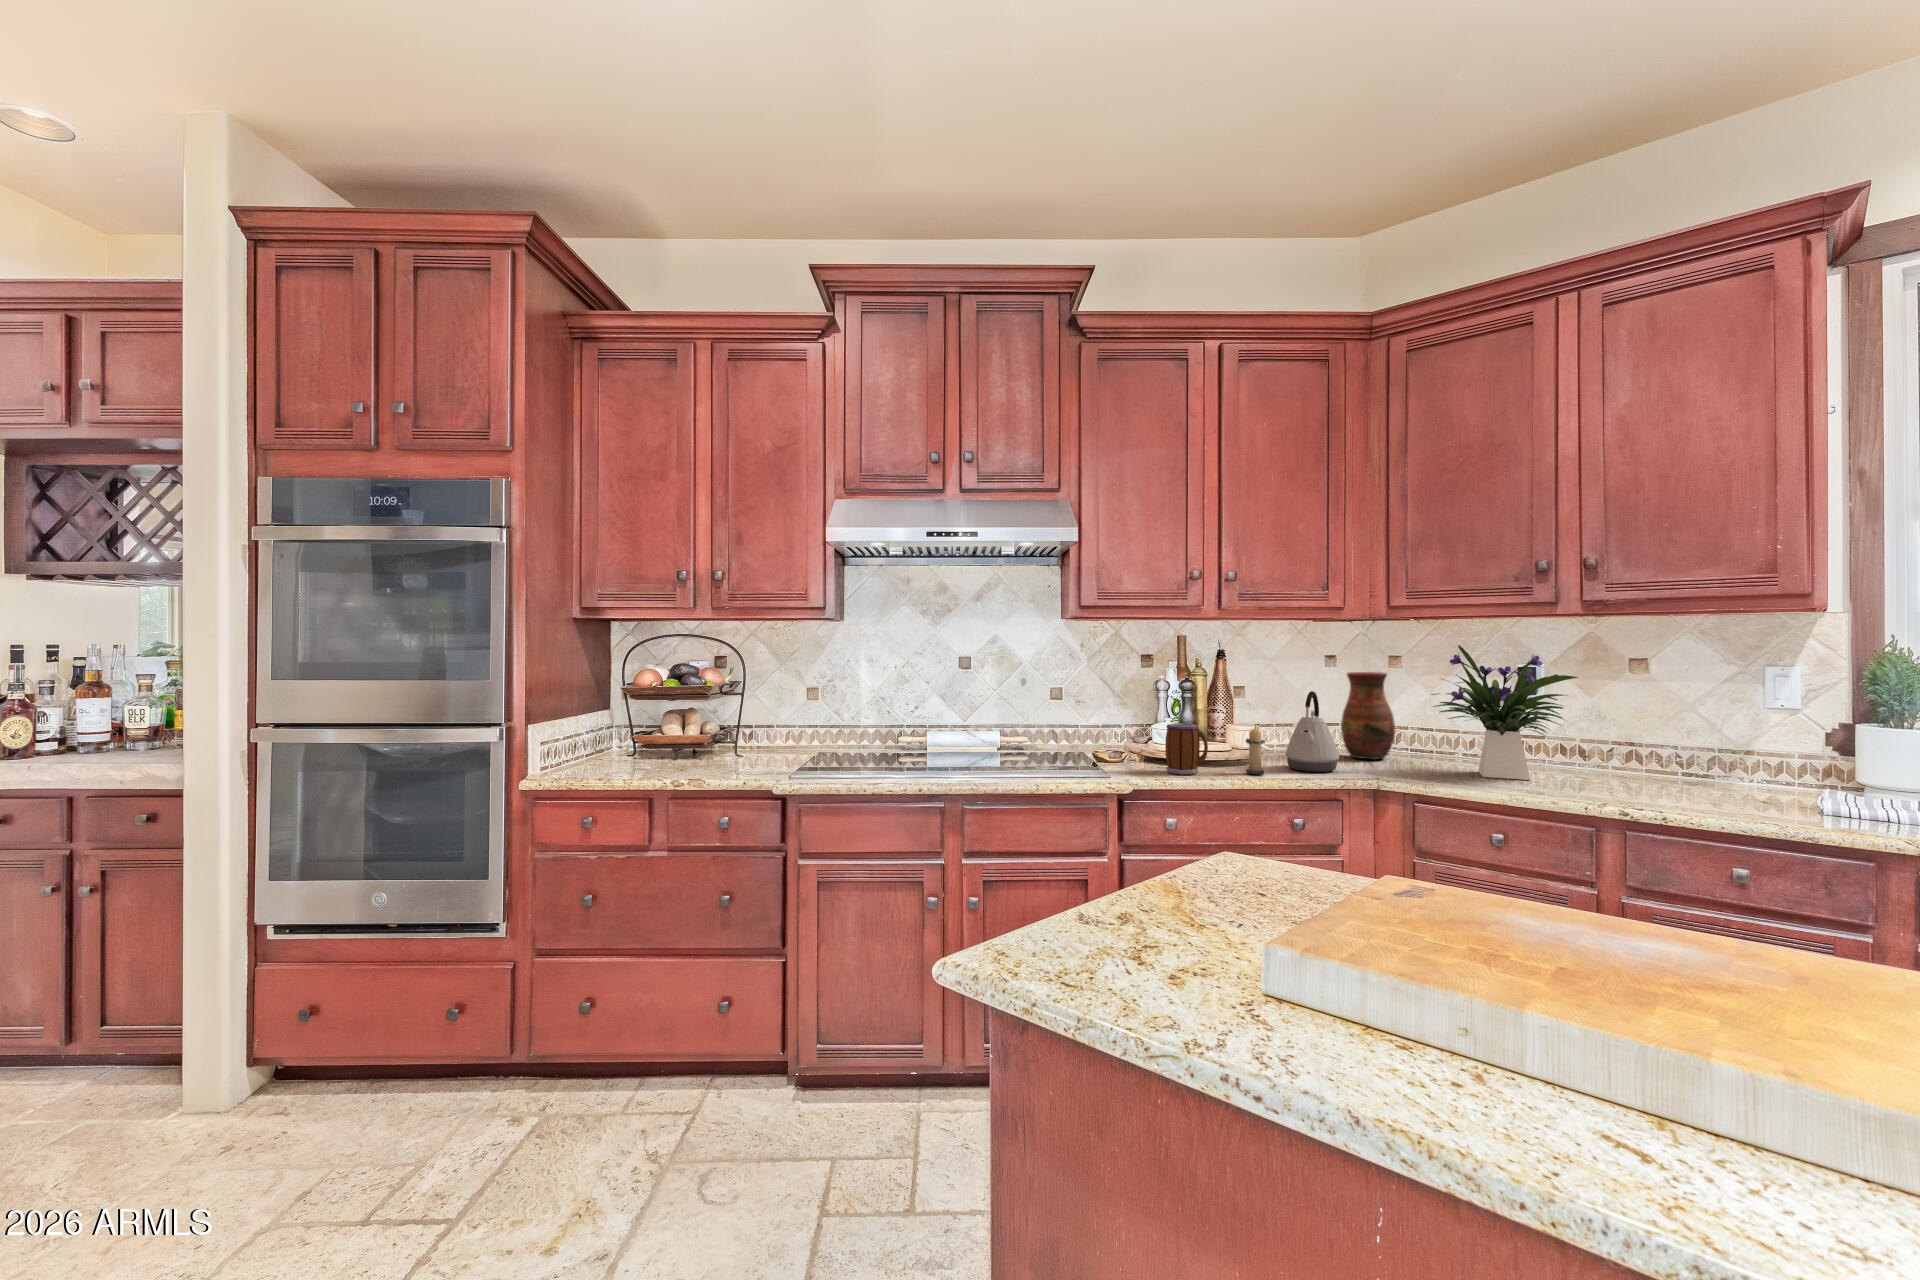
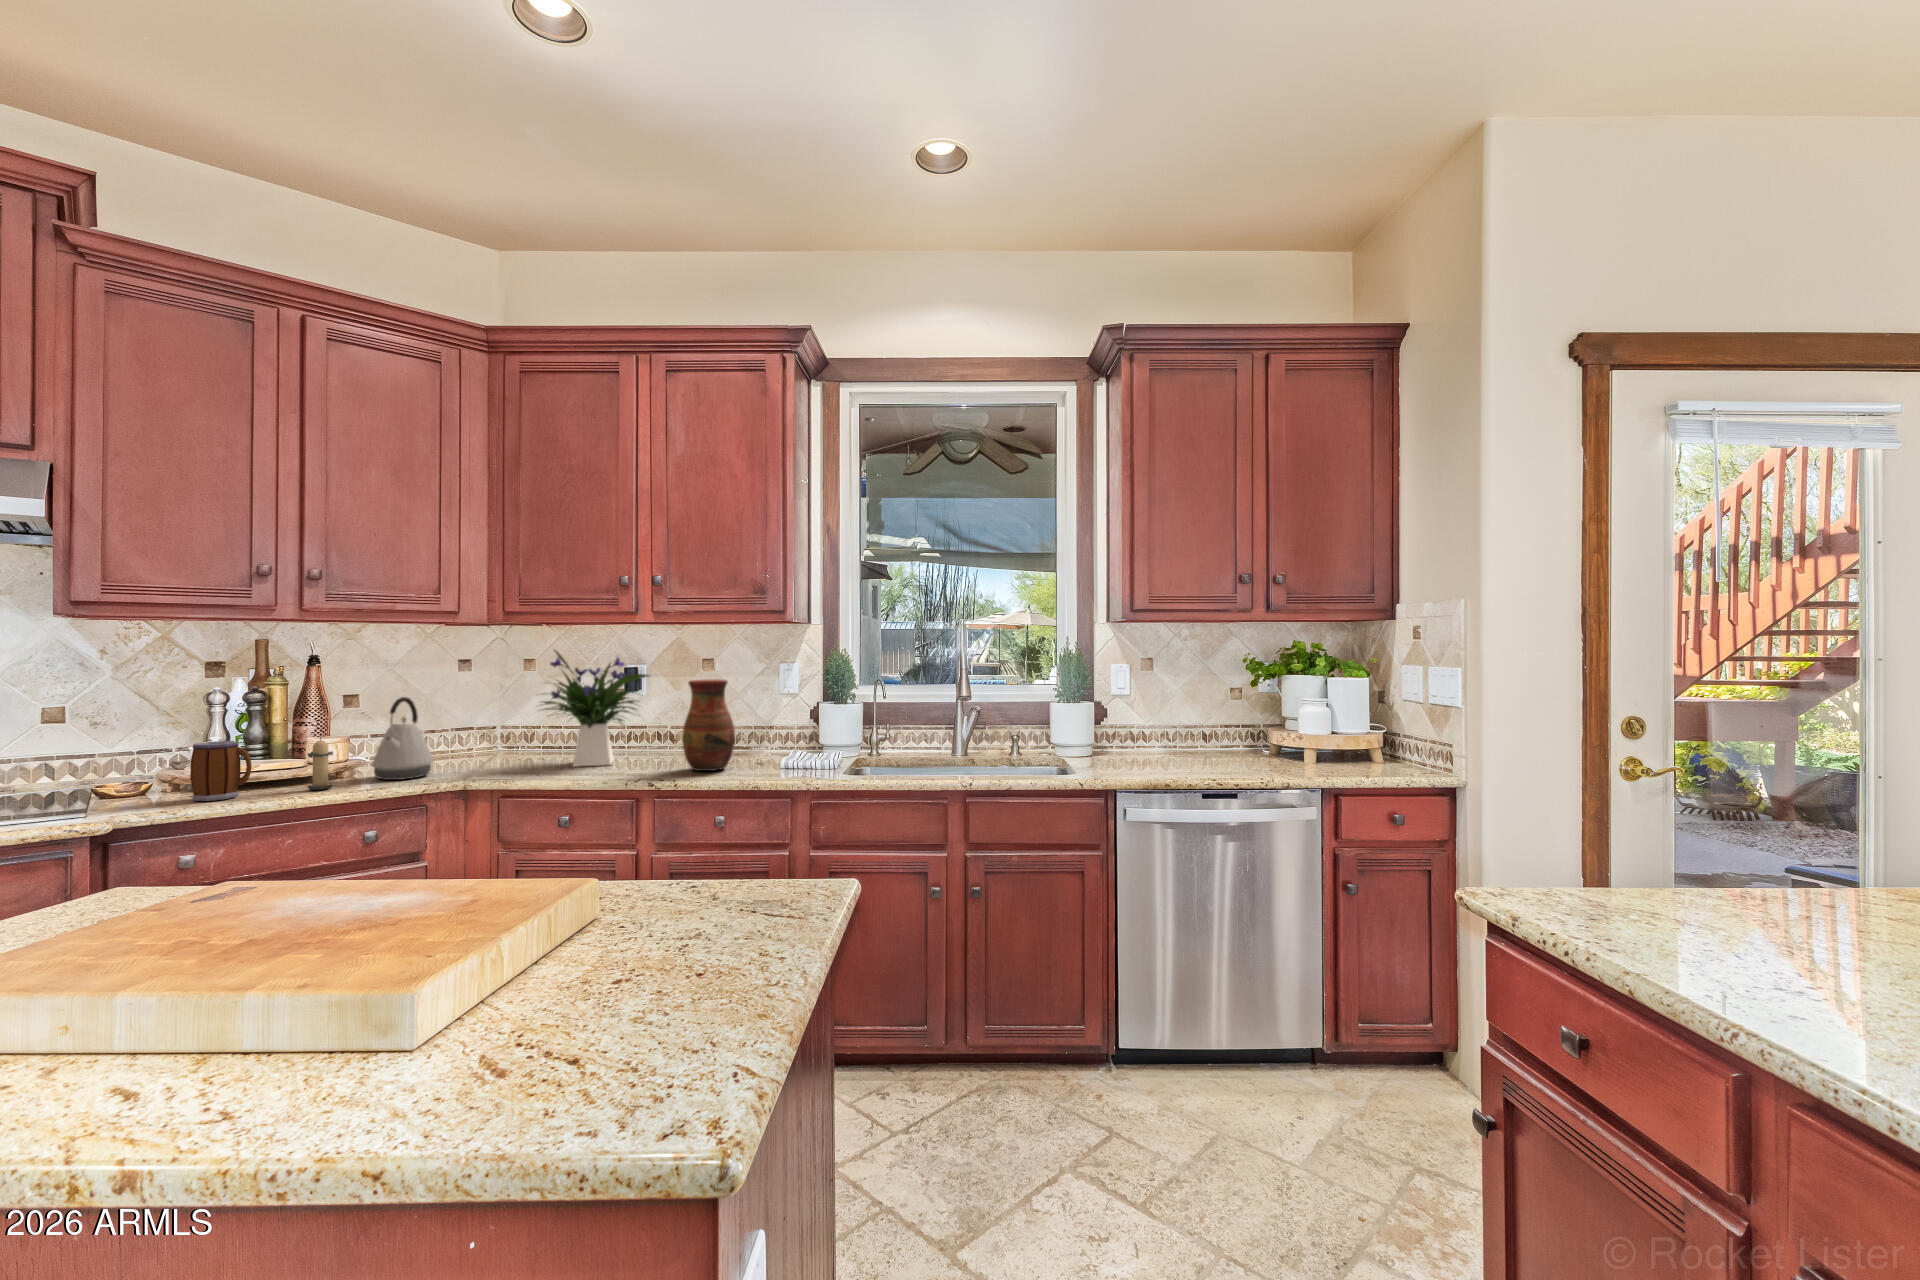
vase: present [1341,672,1395,759] -> present [682,679,735,771]

